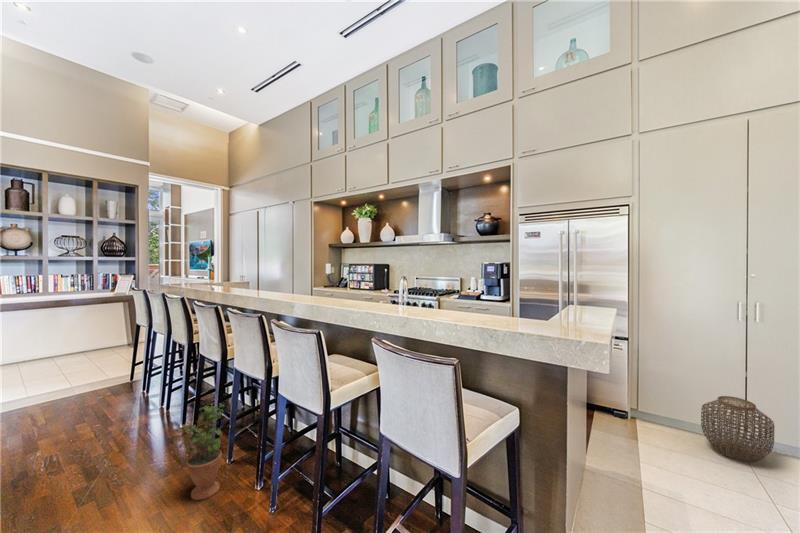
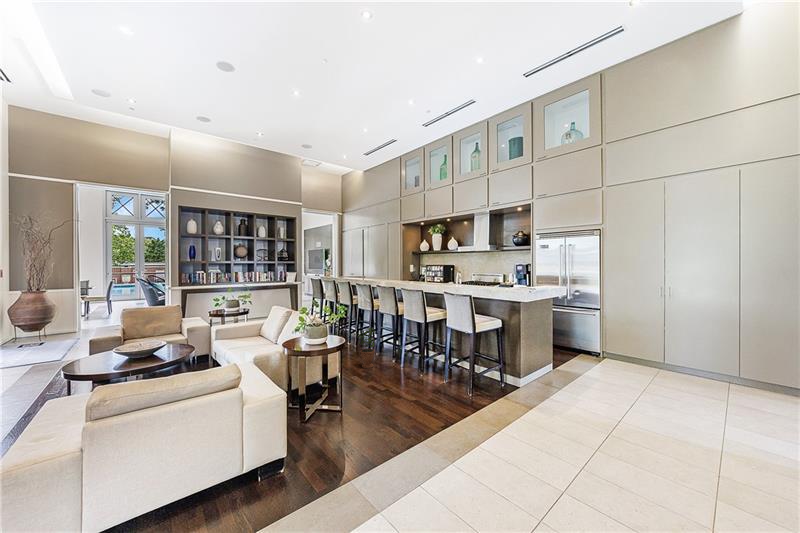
woven basket: present [701,396,774,462] -> none [638,343,677,378]

